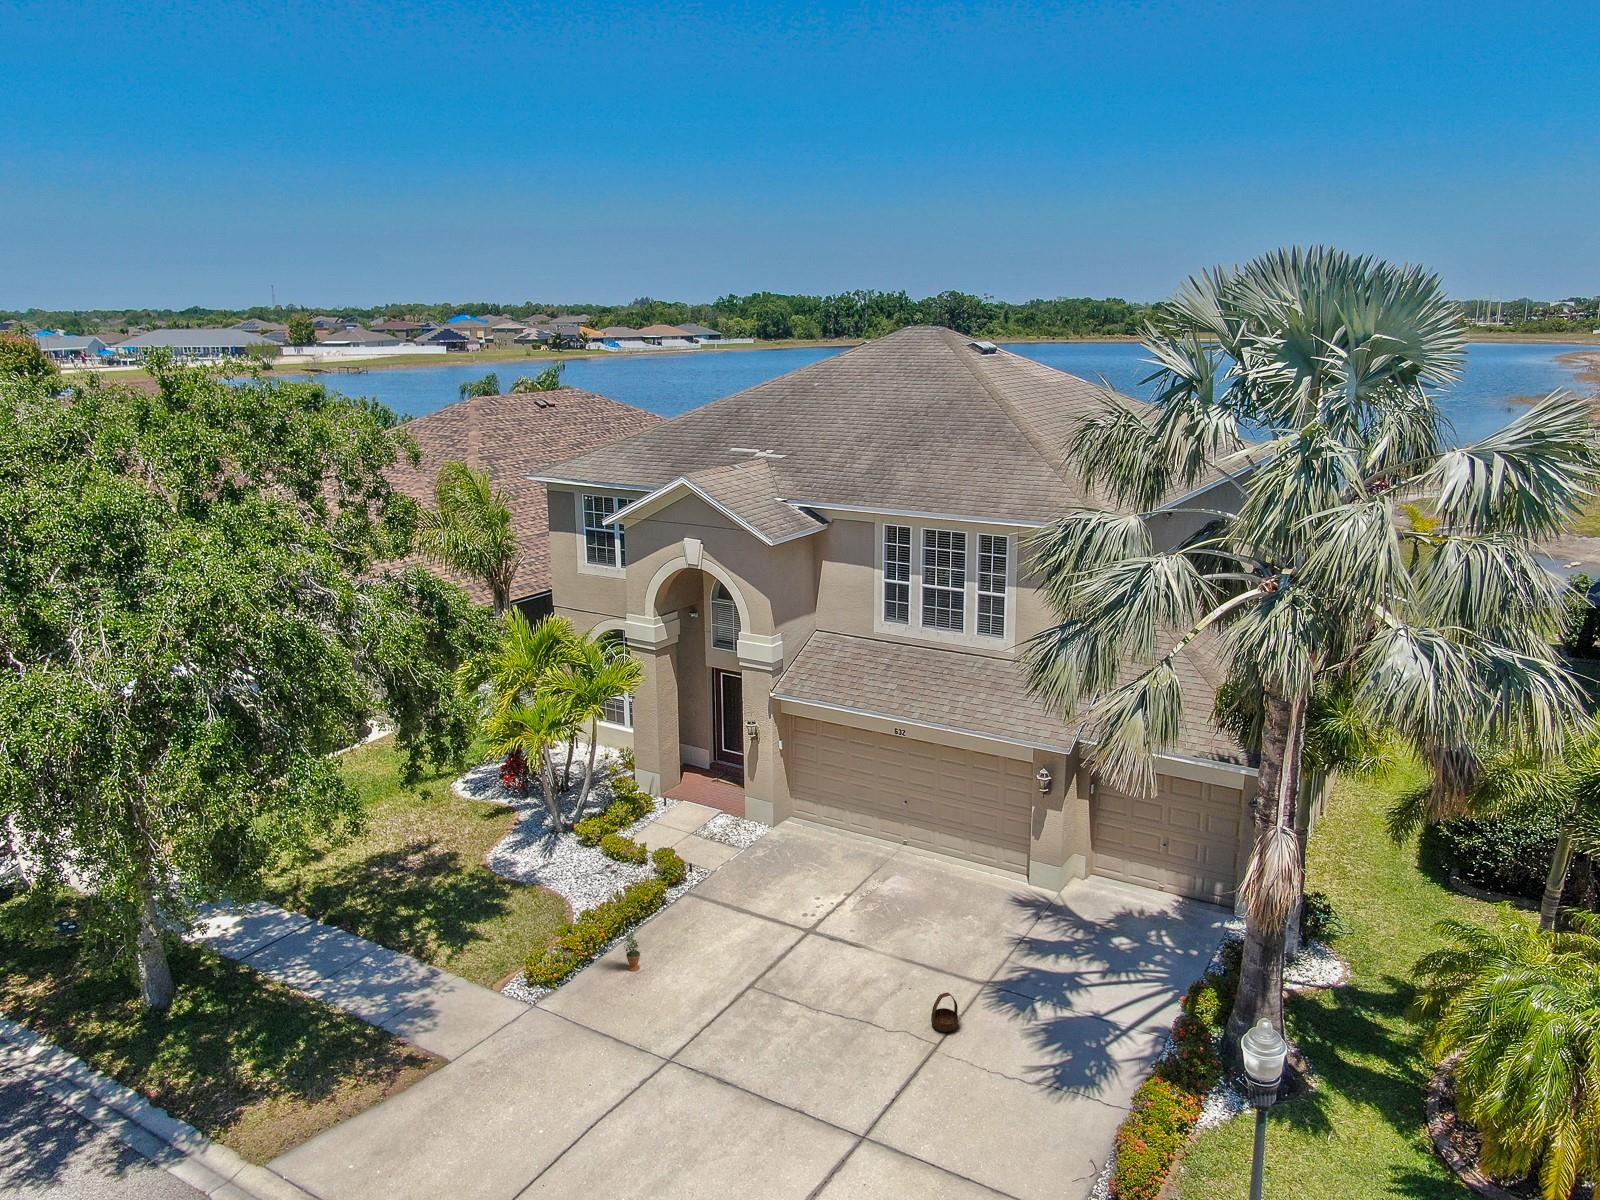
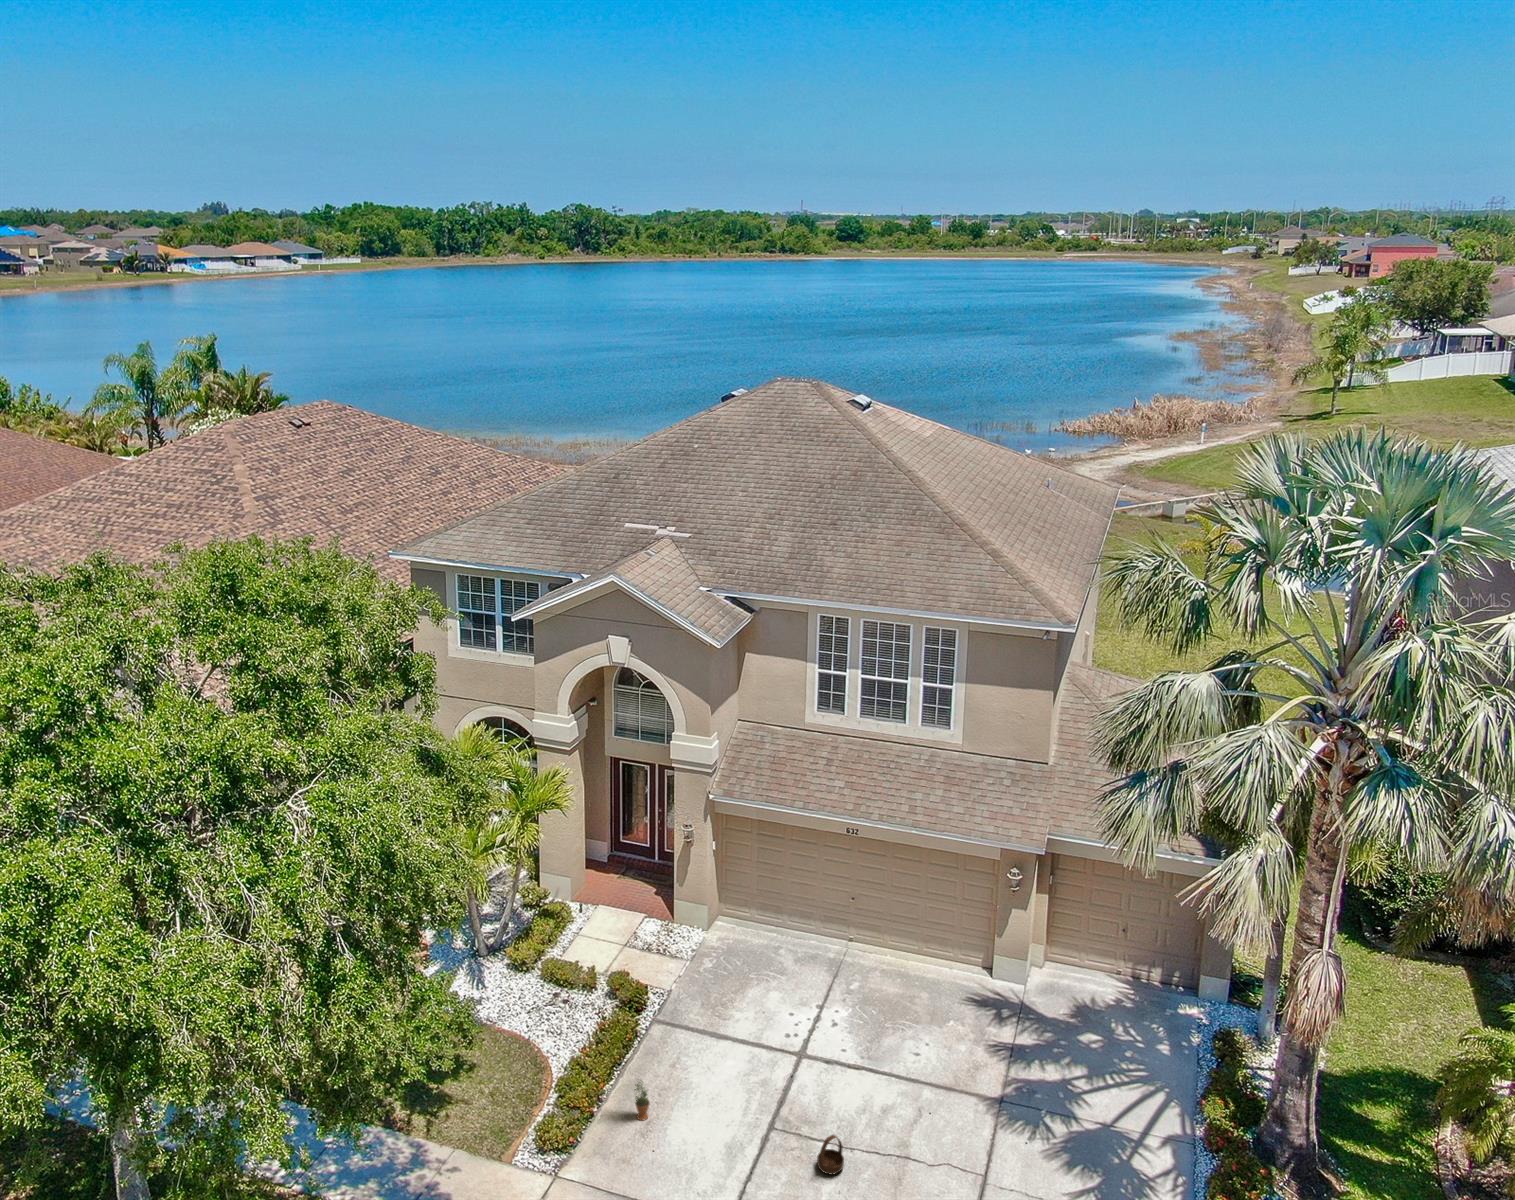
basket: present [931,993,958,1032] -> present [817,1135,844,1175]

